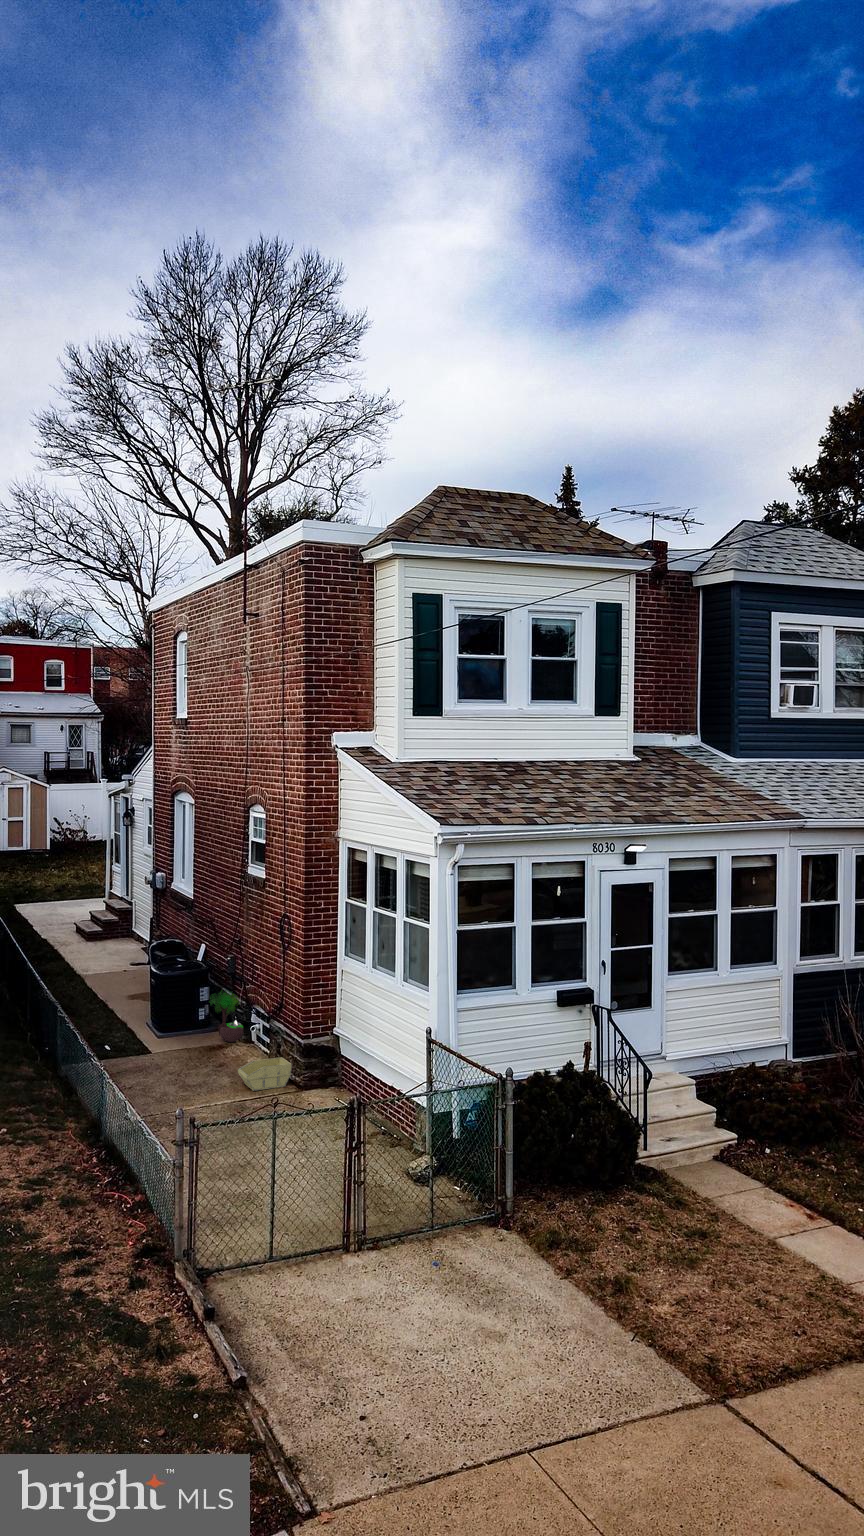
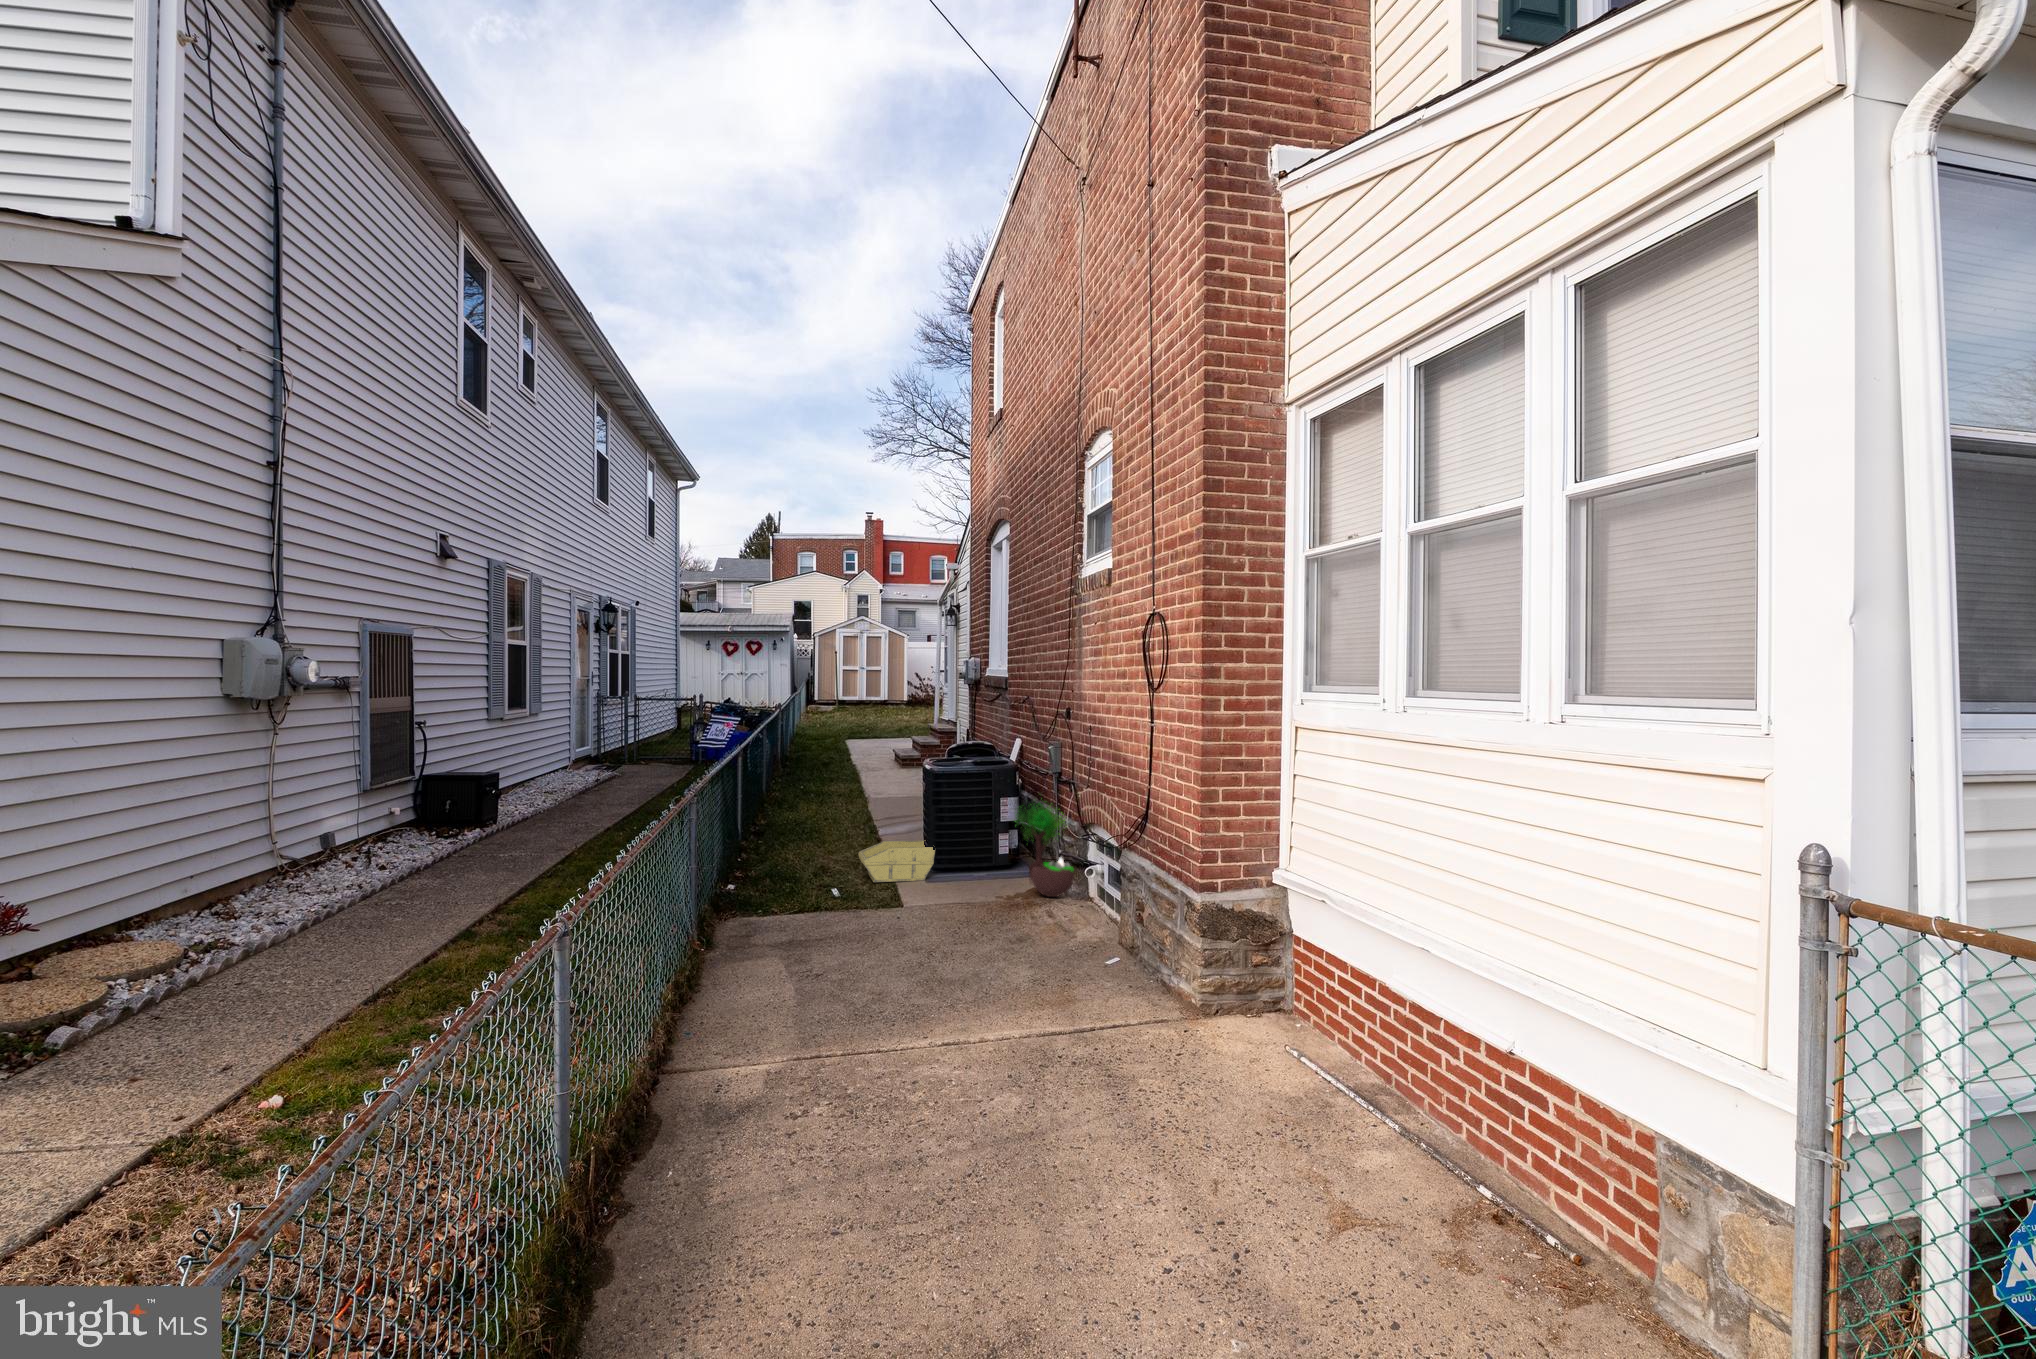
storage bin: present [238,1057,292,1091] -> present [858,840,935,882]

